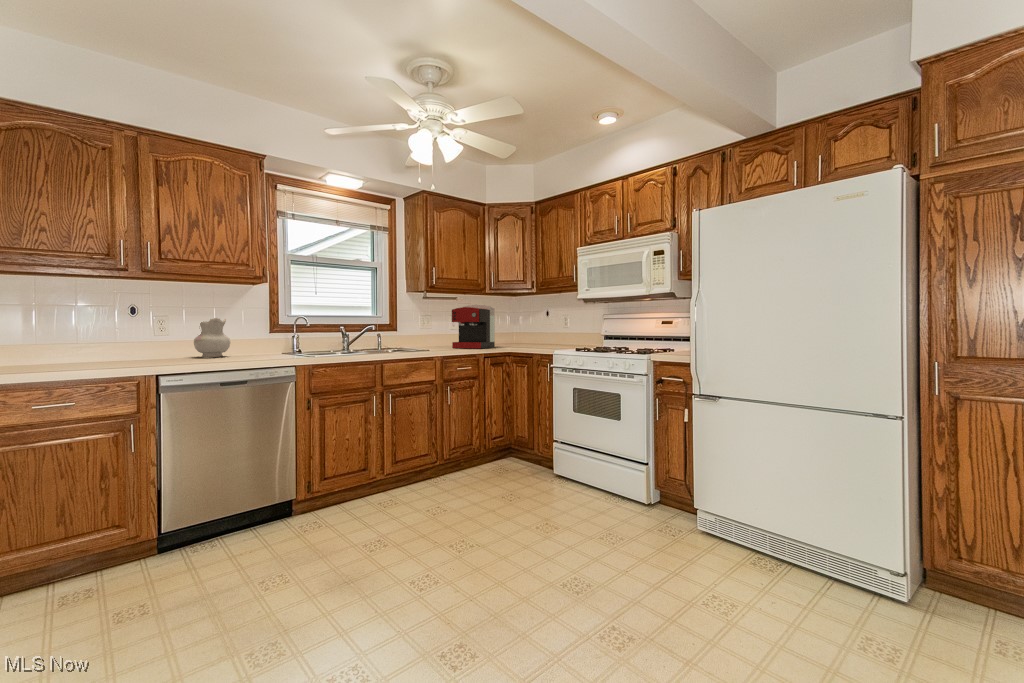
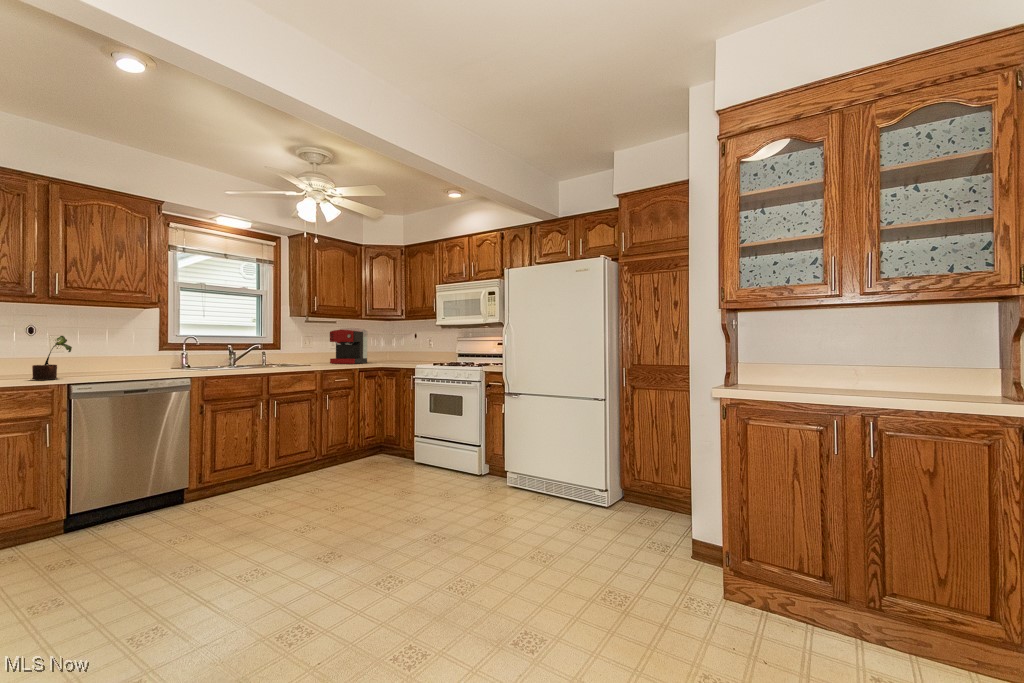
potted plant: none [115,316,163,370] -> present [32,336,72,380]
ceramic pitcher: present [194,318,230,357] -> none [89,336,125,371]

